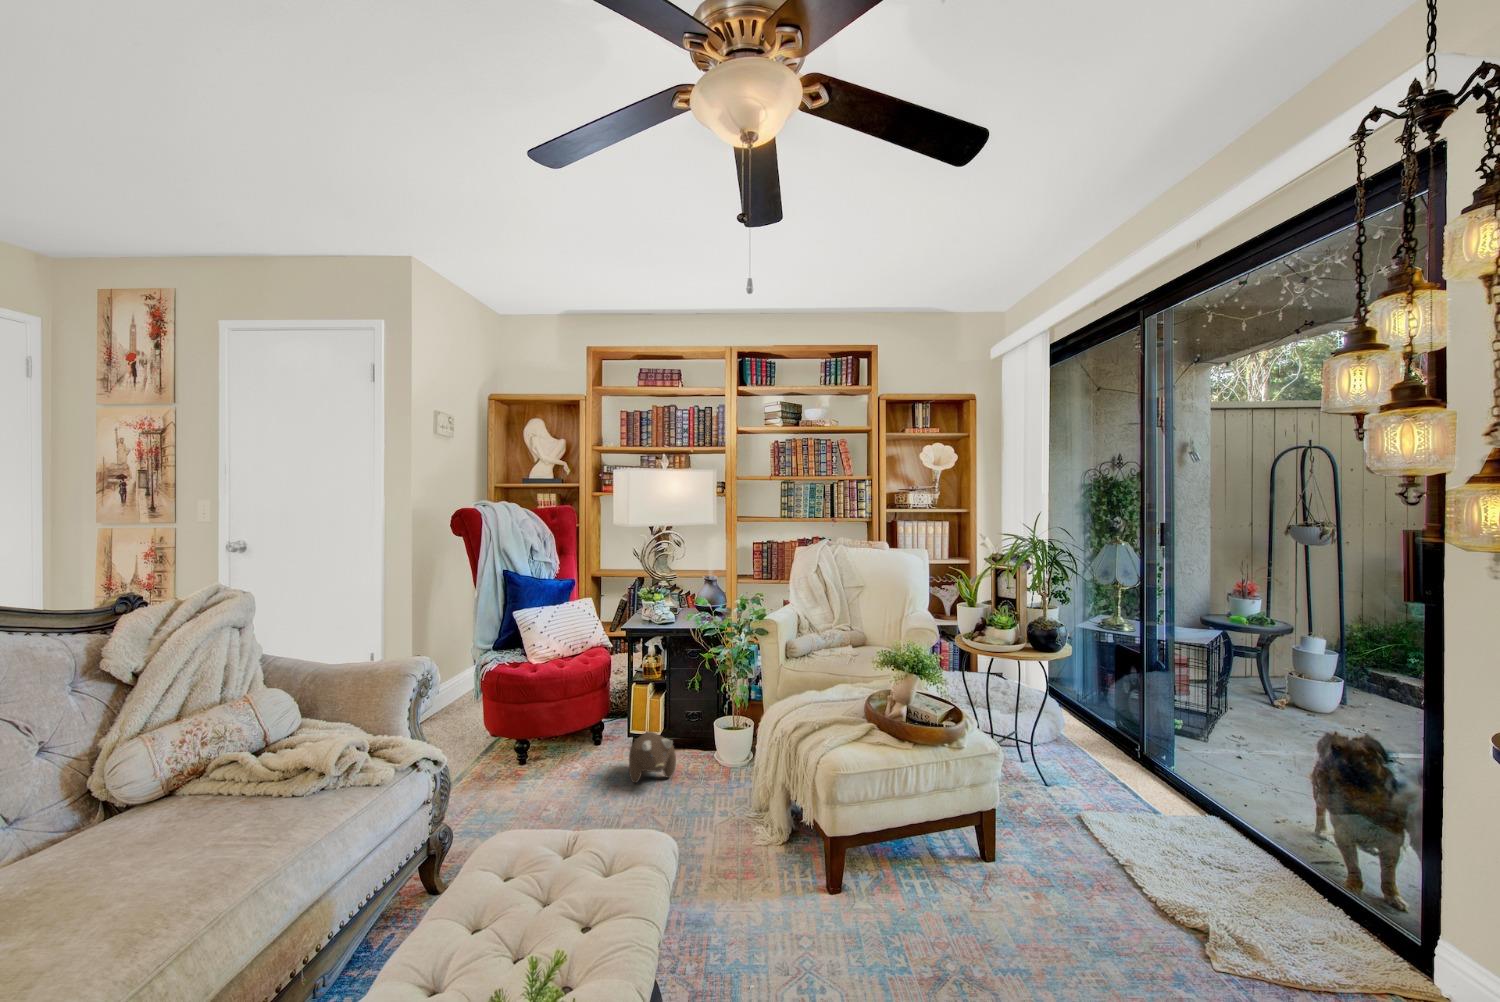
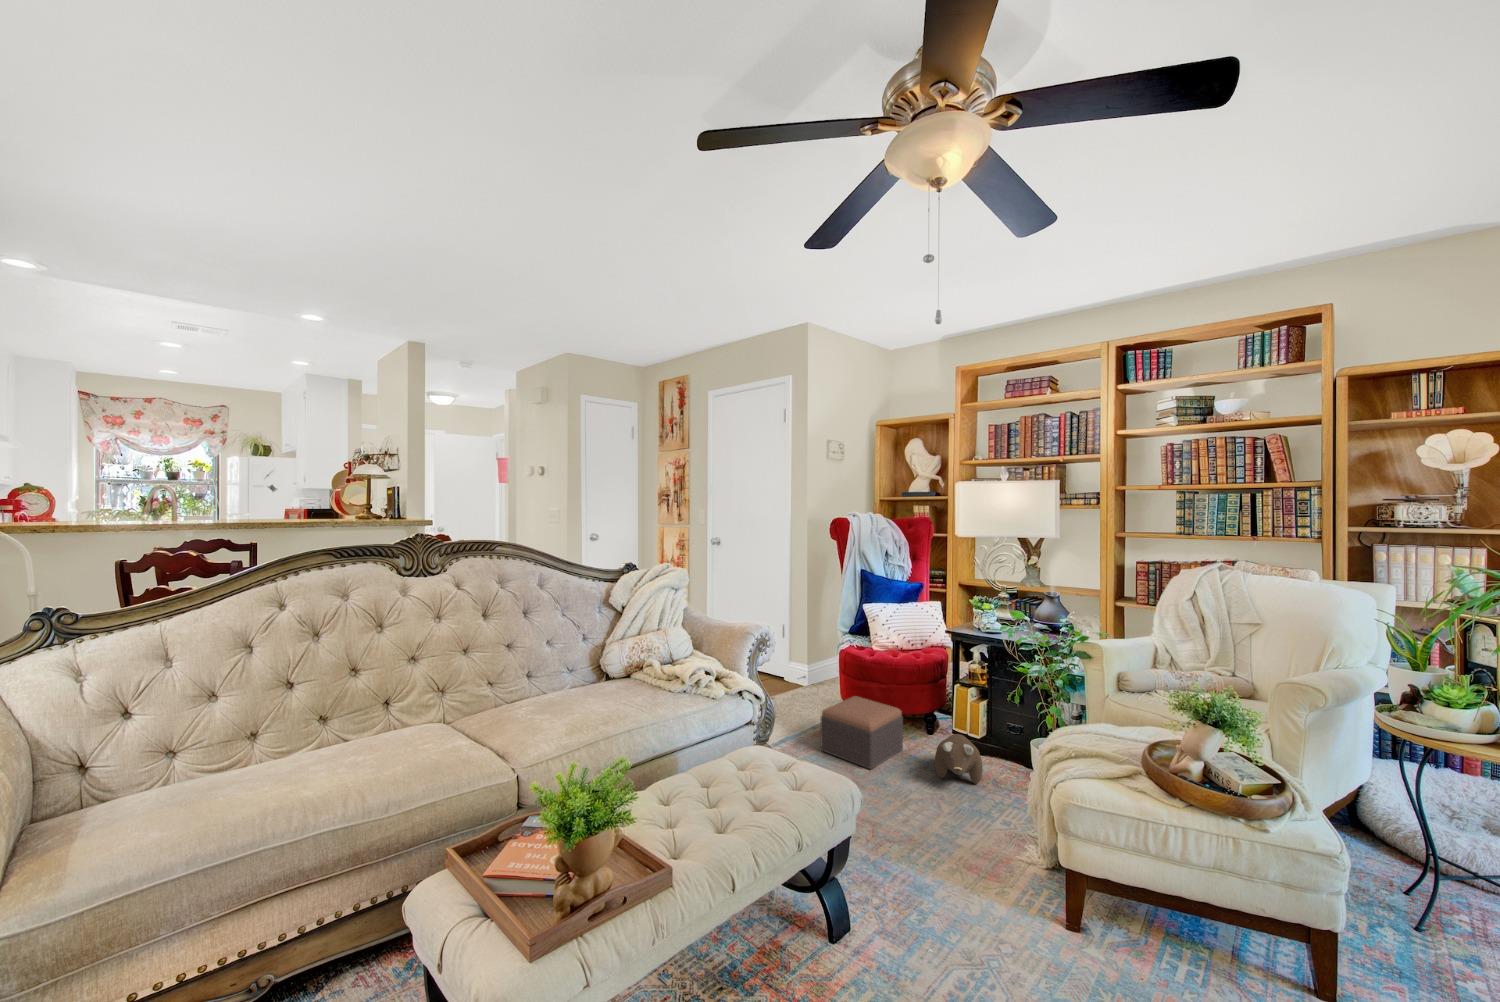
footstool: none [486,720,581,798] -> present [821,696,903,769]

